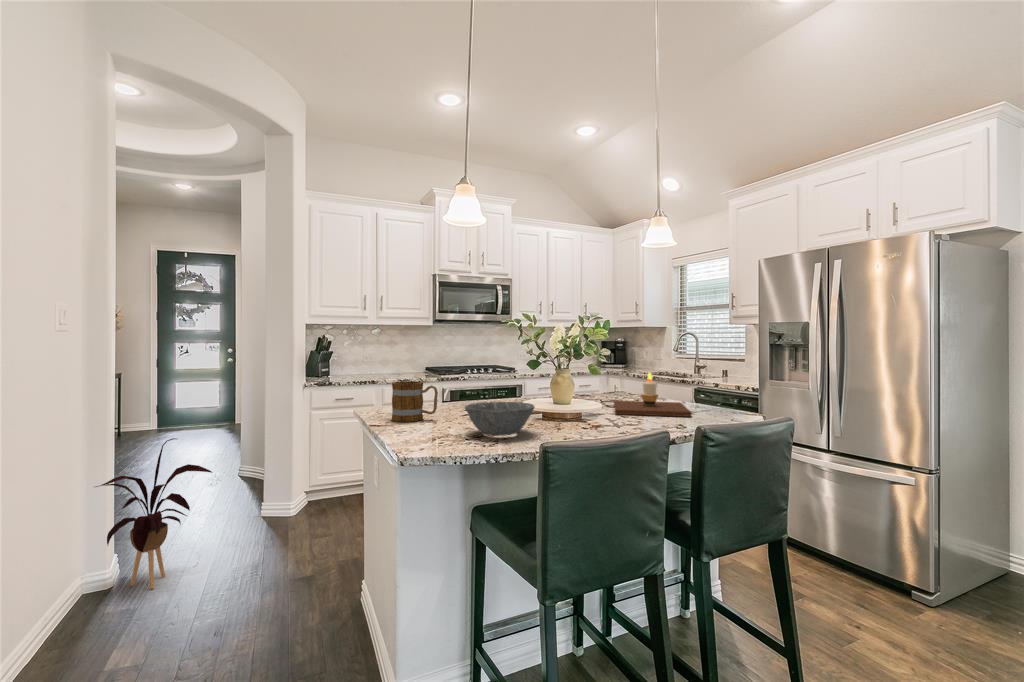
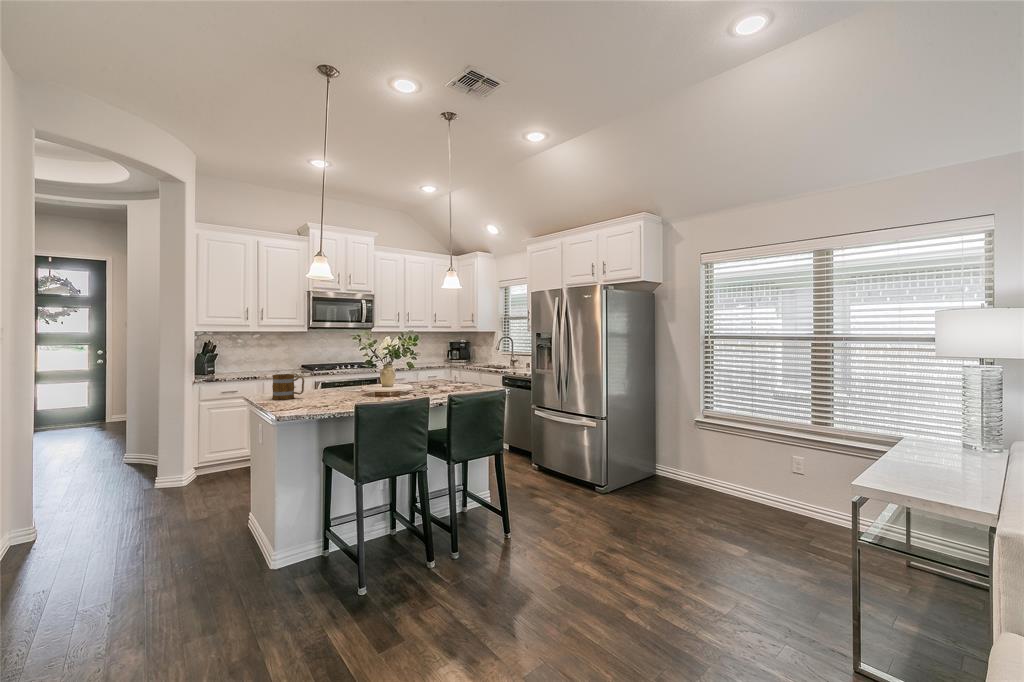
candle: present [614,372,691,417] -> none [423,366,469,392]
bowl: present [465,402,535,436] -> none [320,385,364,404]
house plant: present [96,438,212,589] -> none [20,422,125,535]

